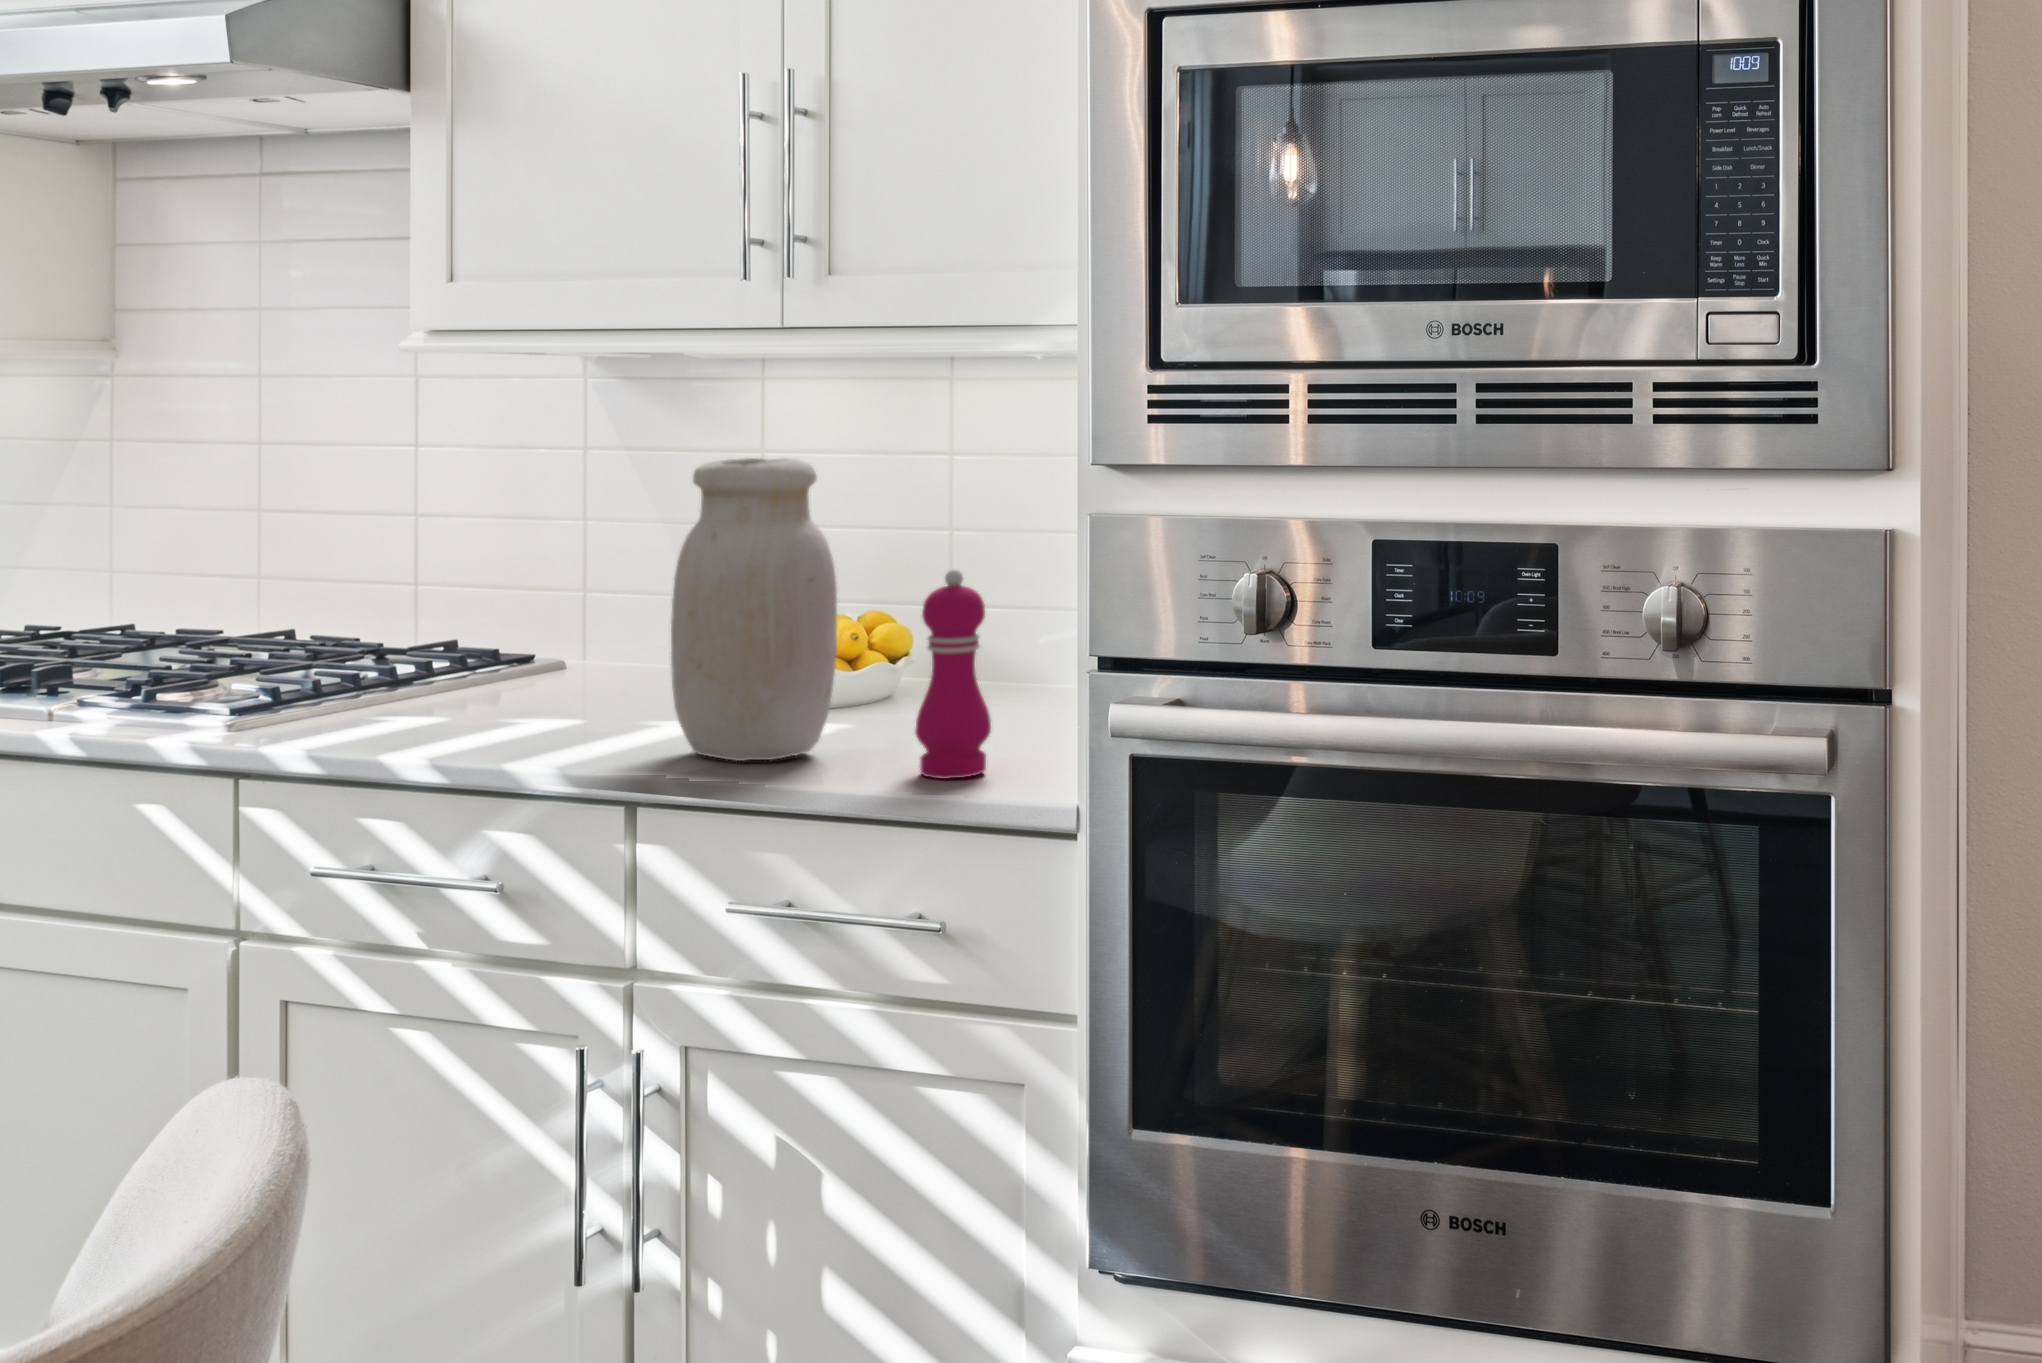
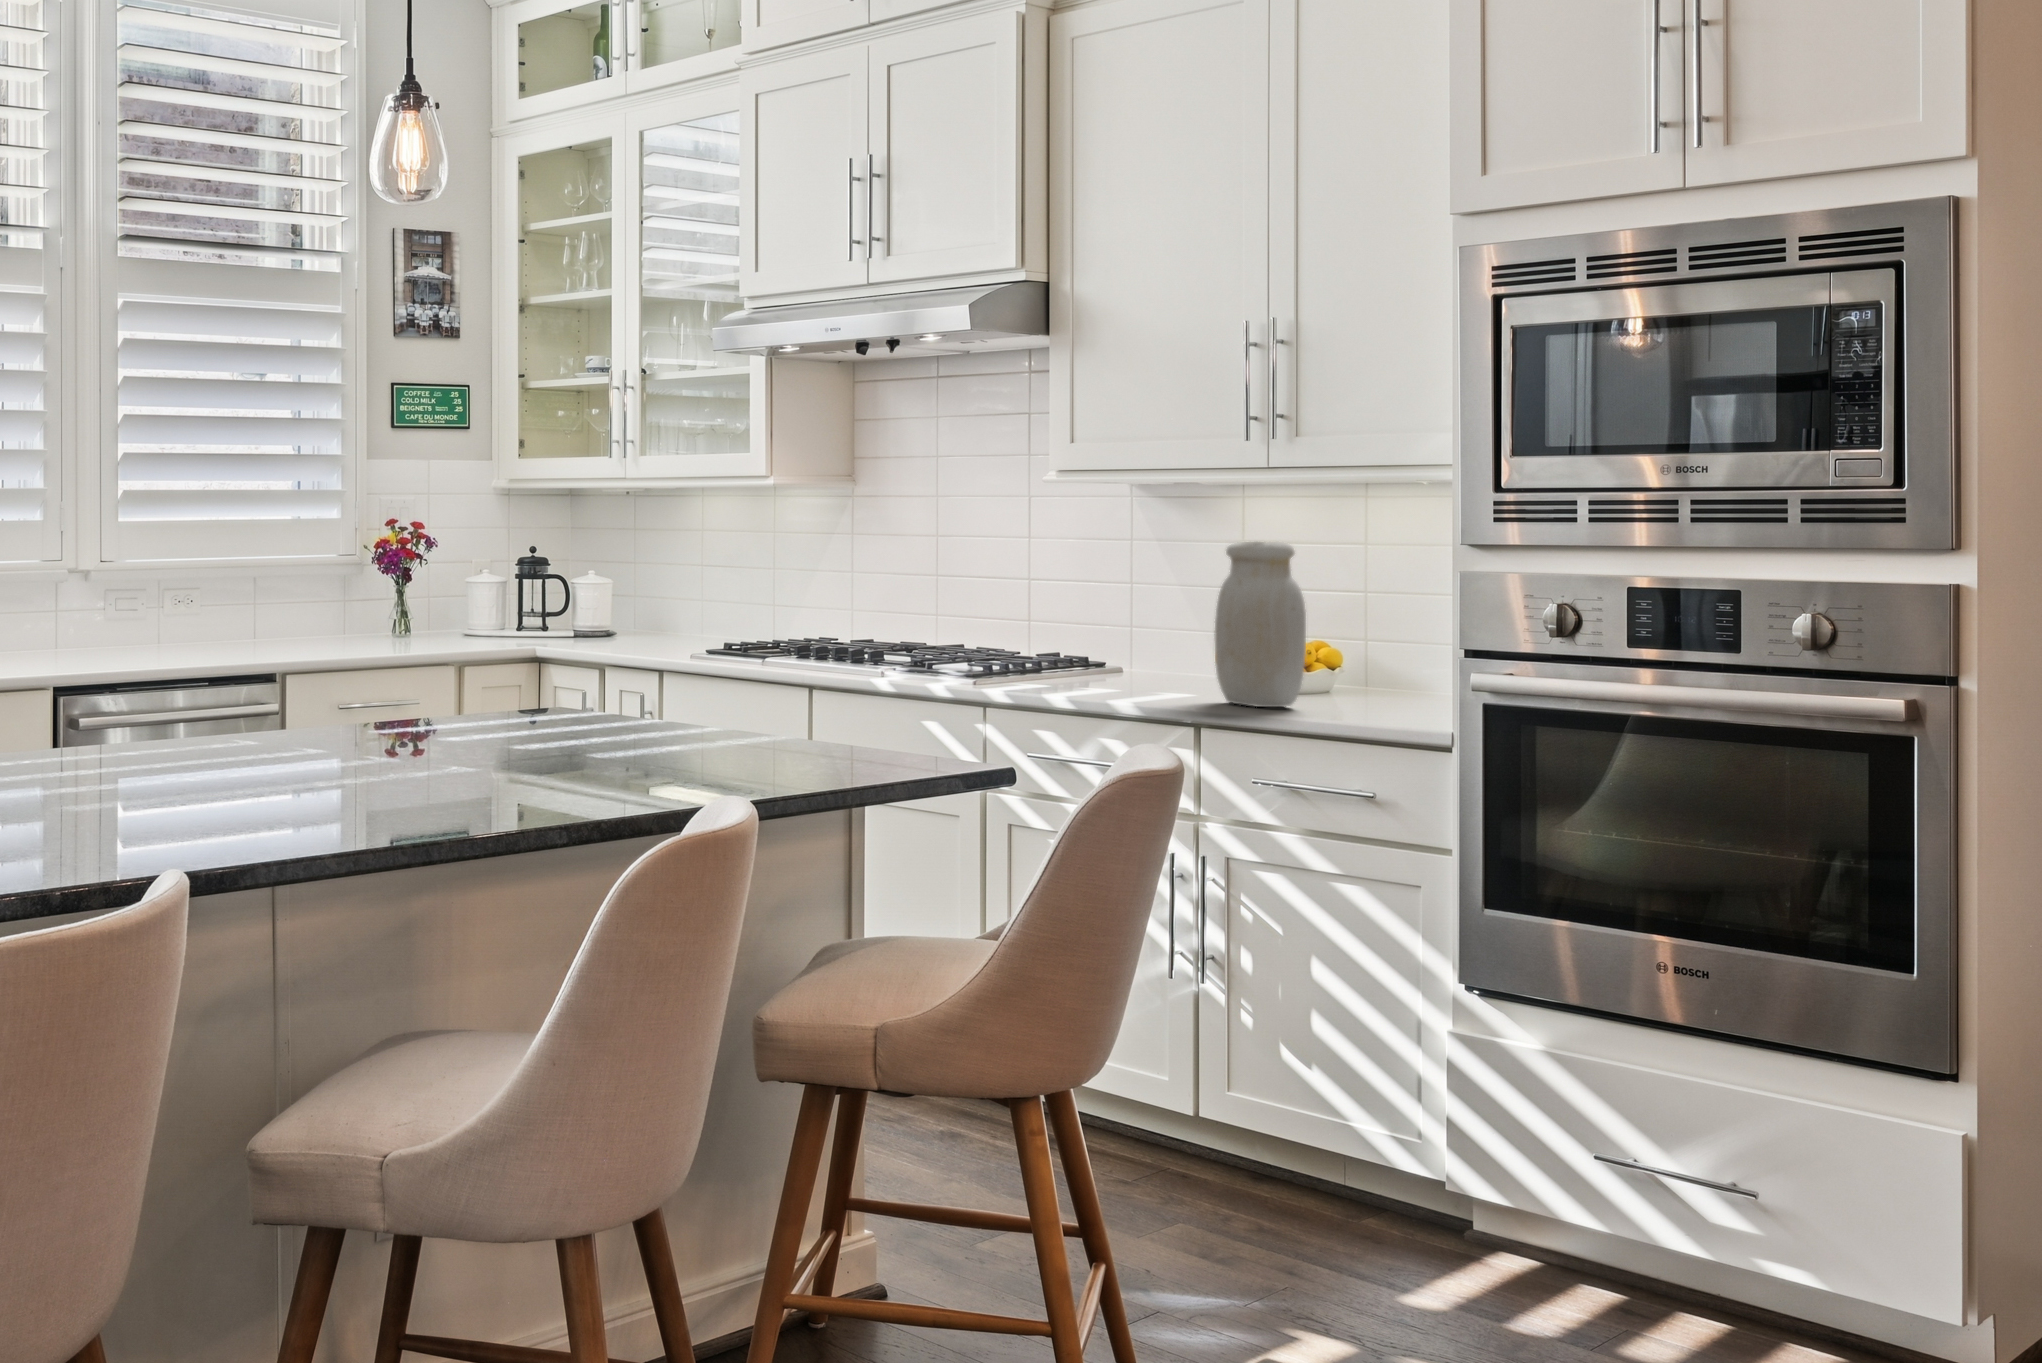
pepper mill: present [915,570,991,779] -> none [1354,605,1399,721]

